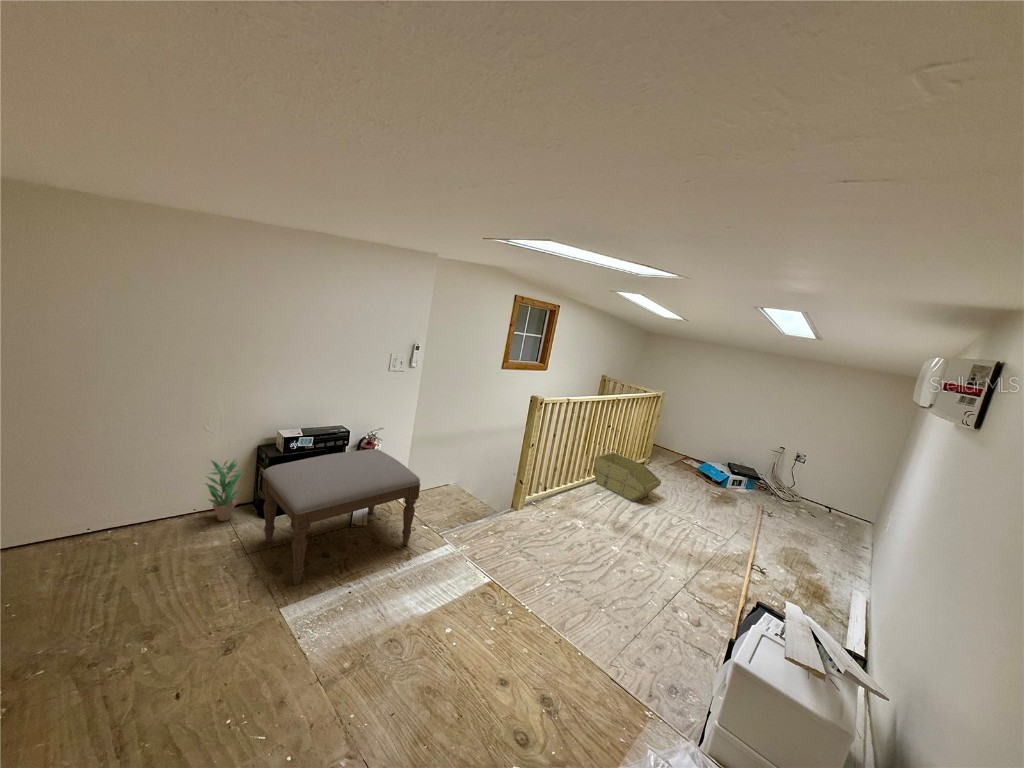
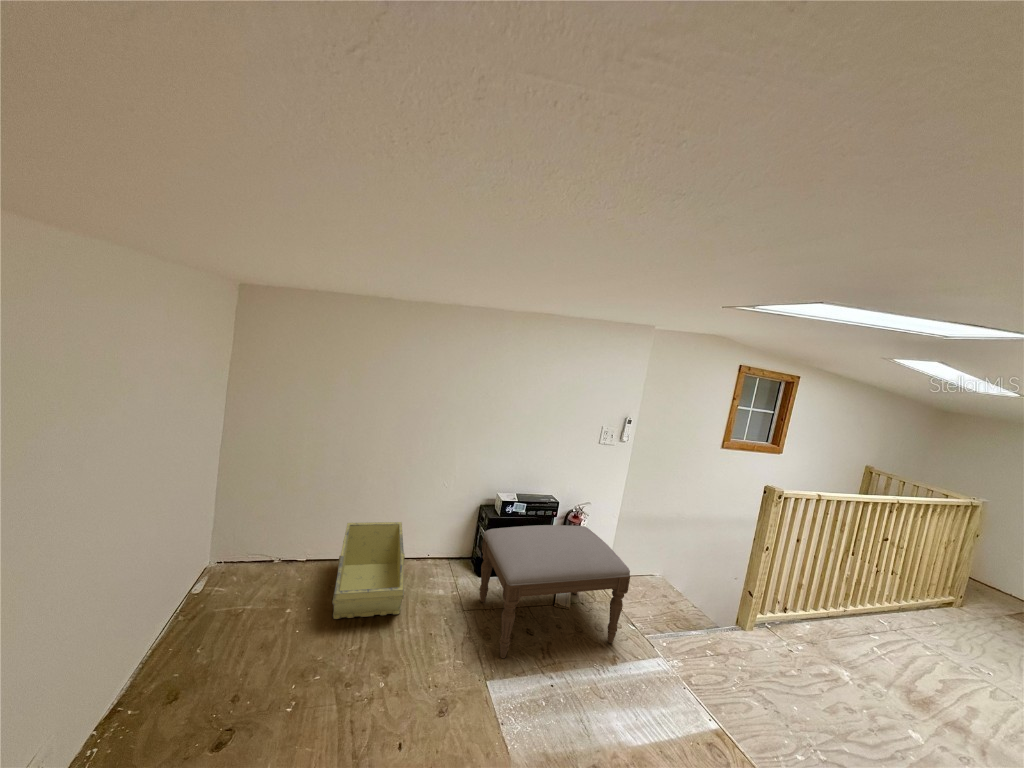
storage bin: present [594,452,661,502] -> present [332,522,405,619]
potted plant: present [206,460,243,521] -> none [438,513,471,571]

